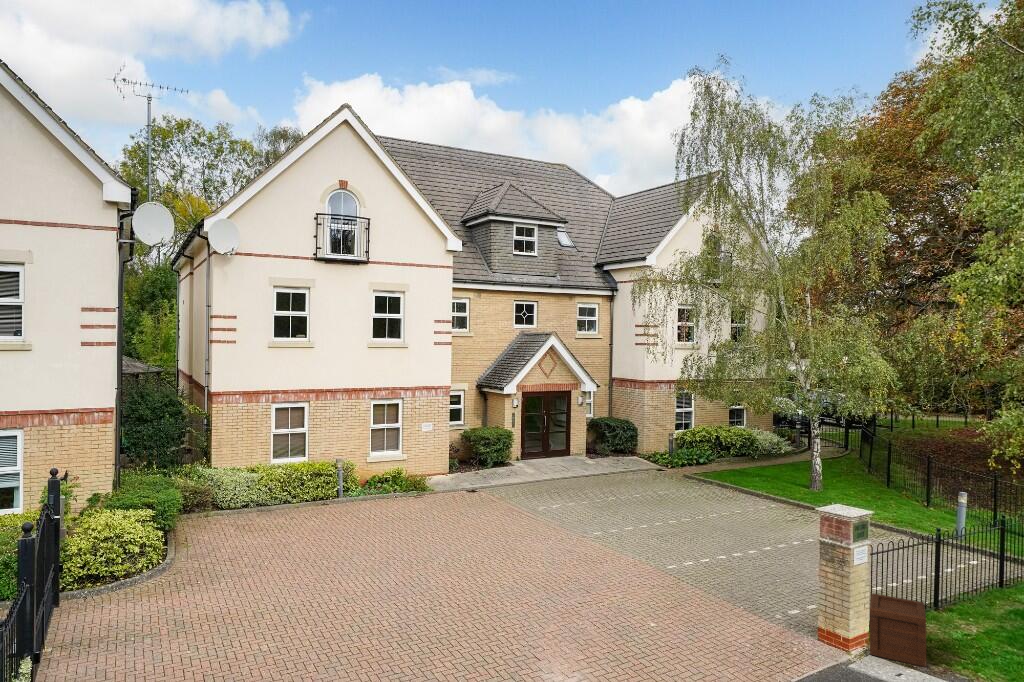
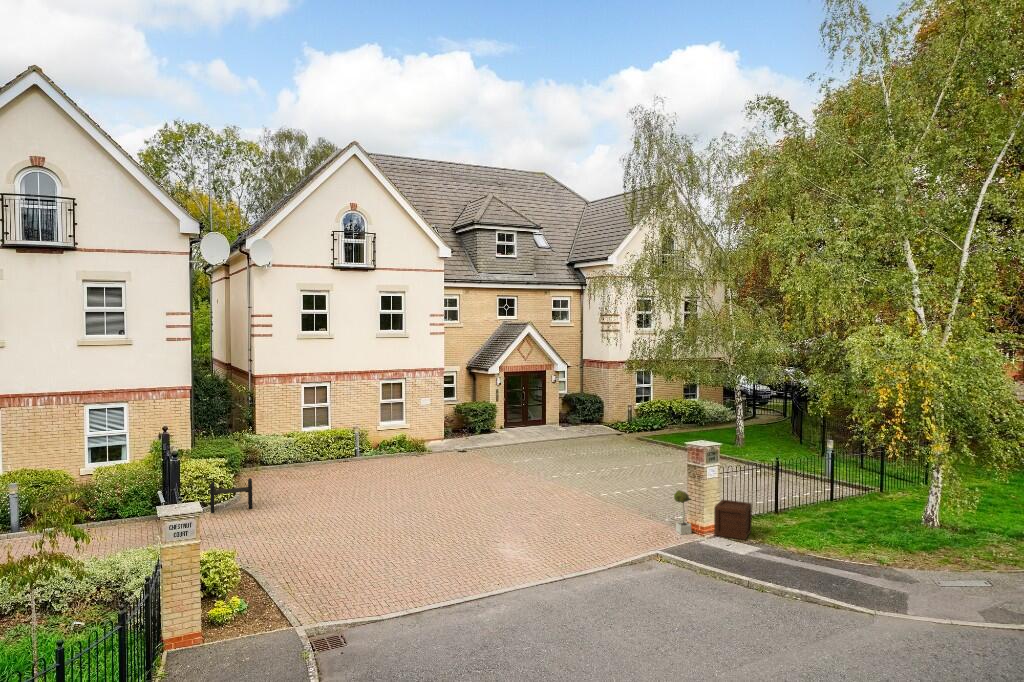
bench: none [108,538,175,591] -> present [210,478,252,513]
potted tree: none [801,579,831,652] -> present [674,491,691,535]

